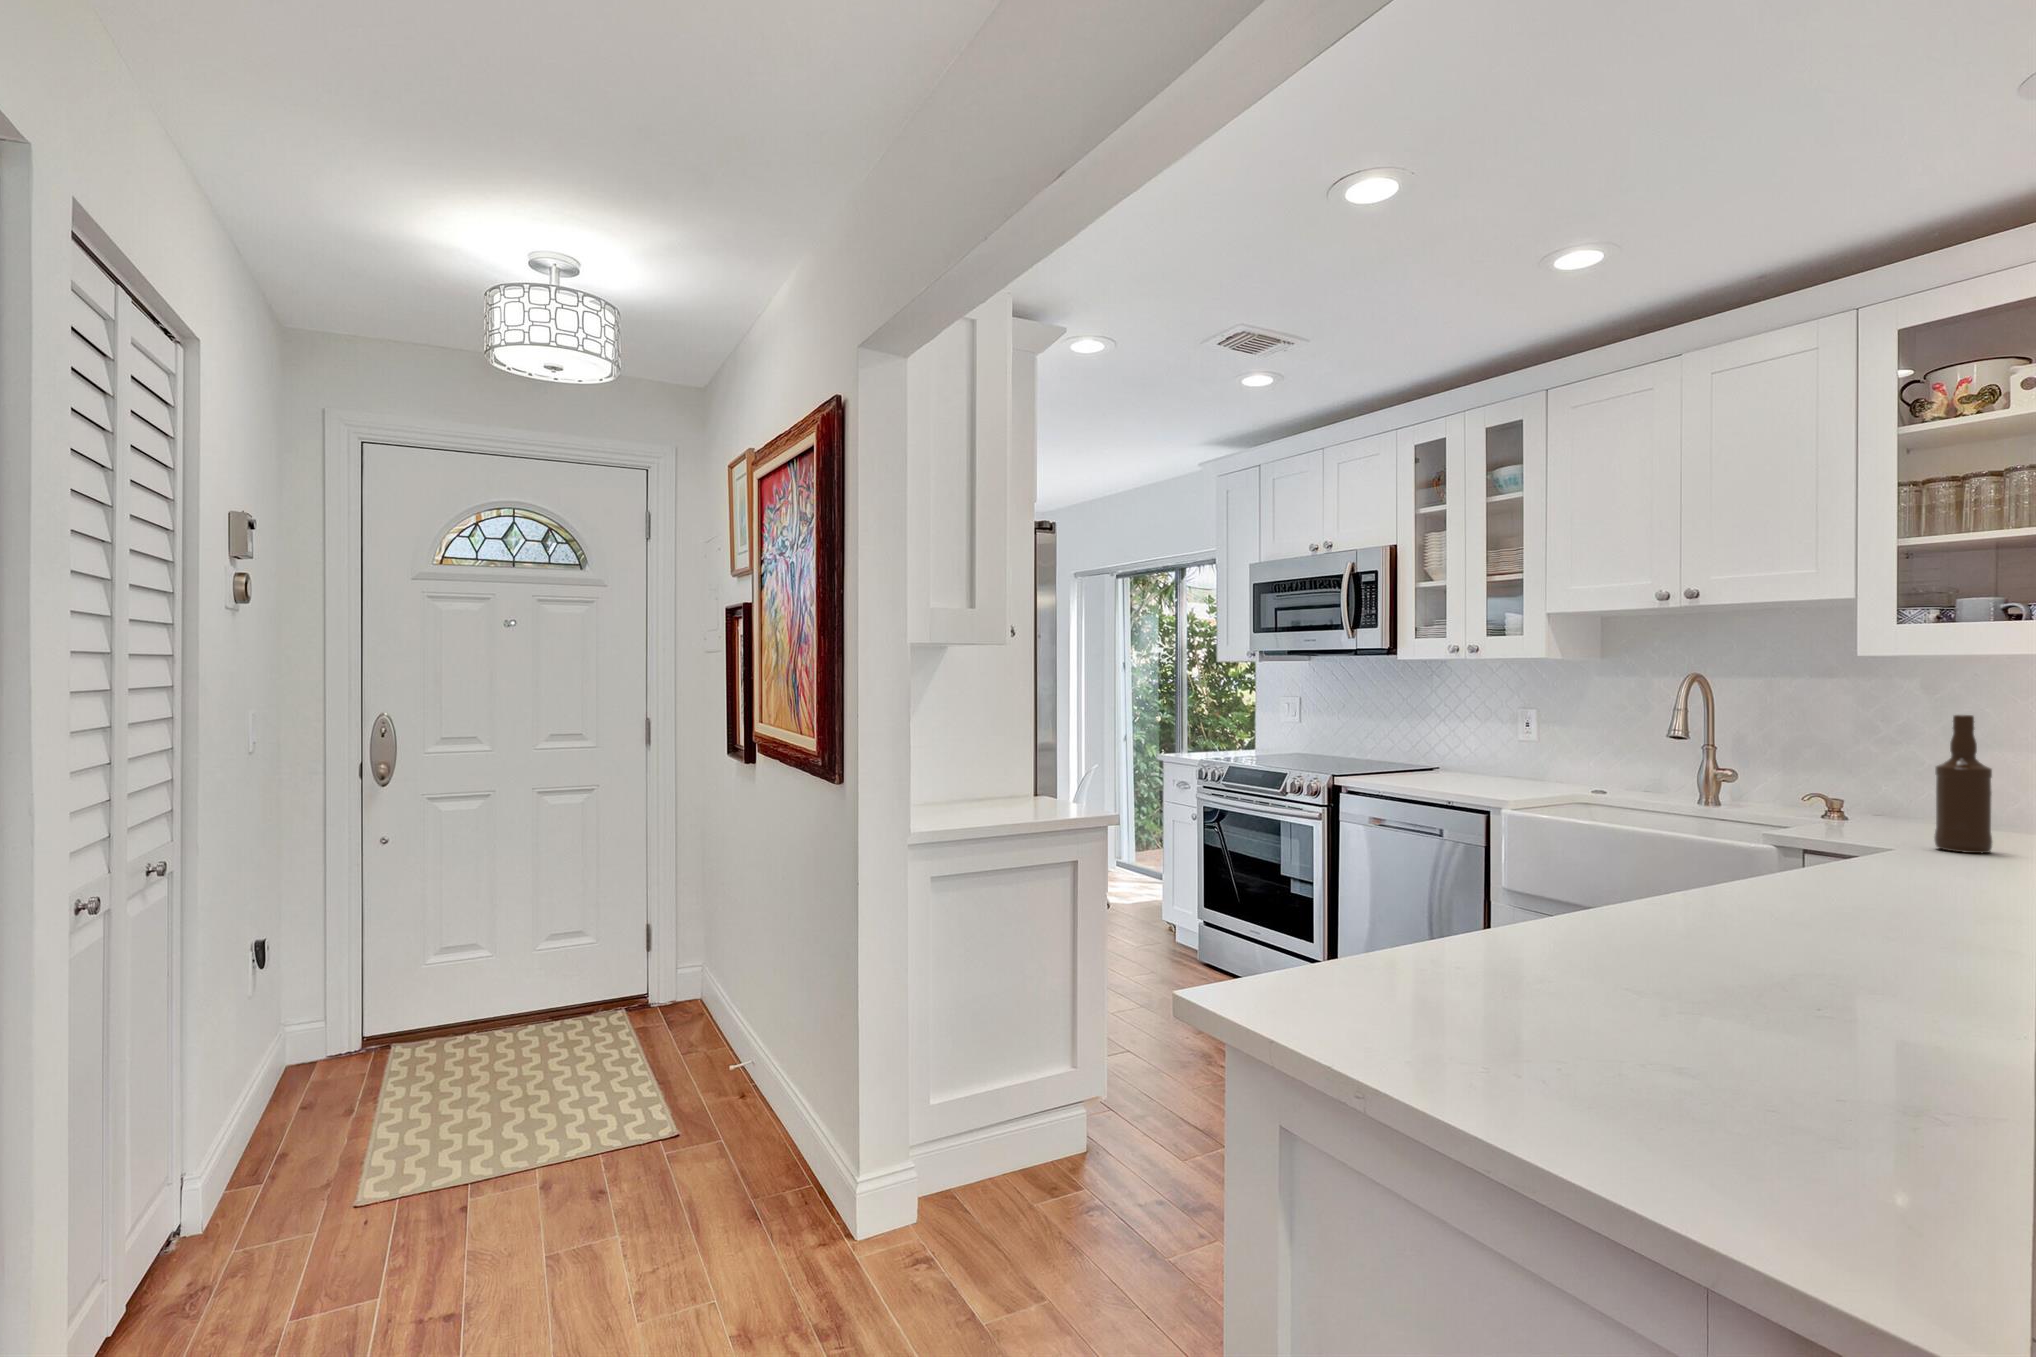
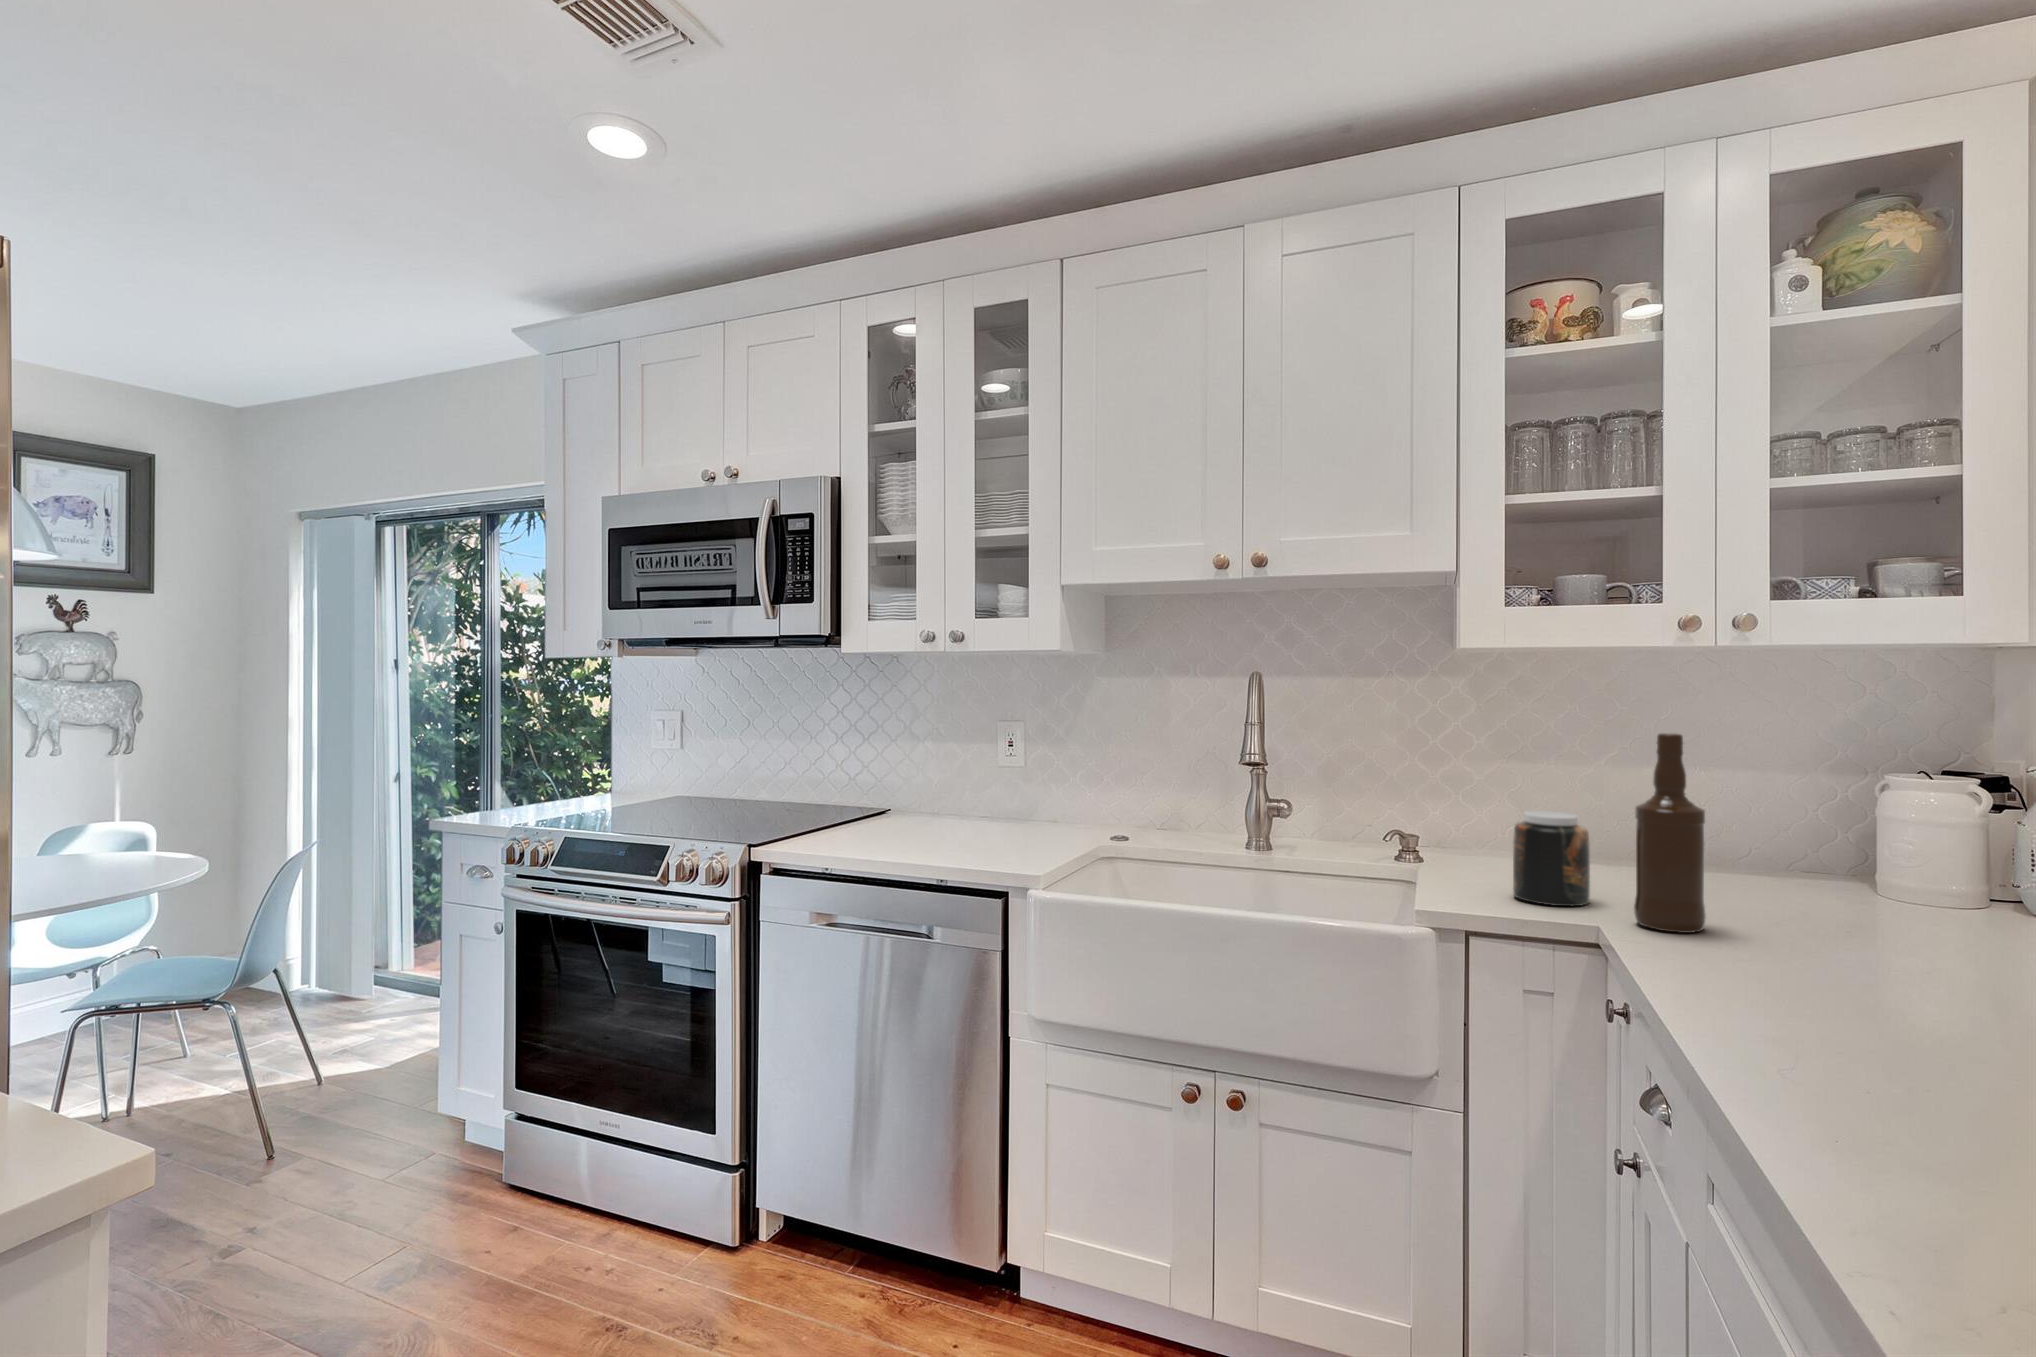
jar: none [1873,774,1938,841] -> present [1513,811,1590,906]

